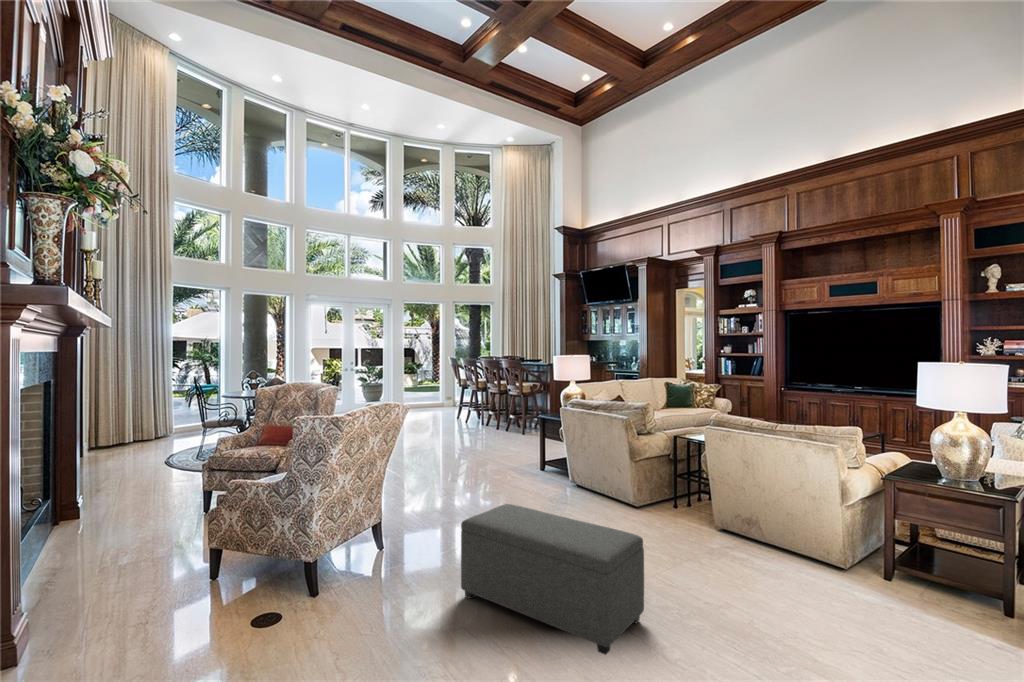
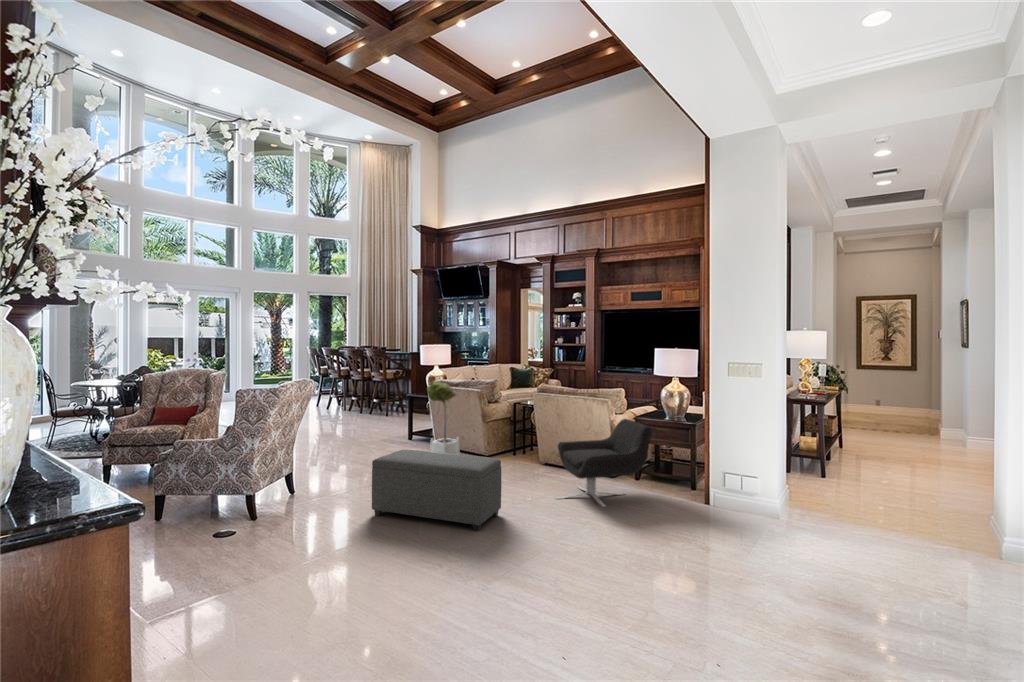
potted tree: none [555,402,596,503] -> present [427,381,460,454]
lounge chair: none [731,475,905,625] -> present [556,419,652,507]

